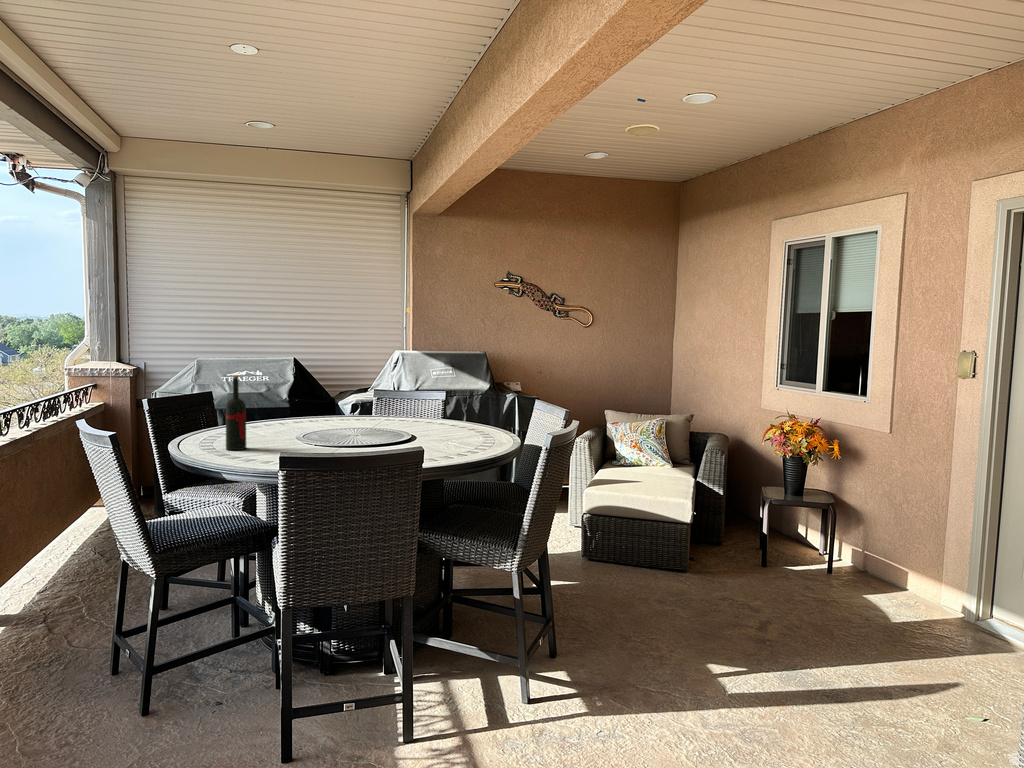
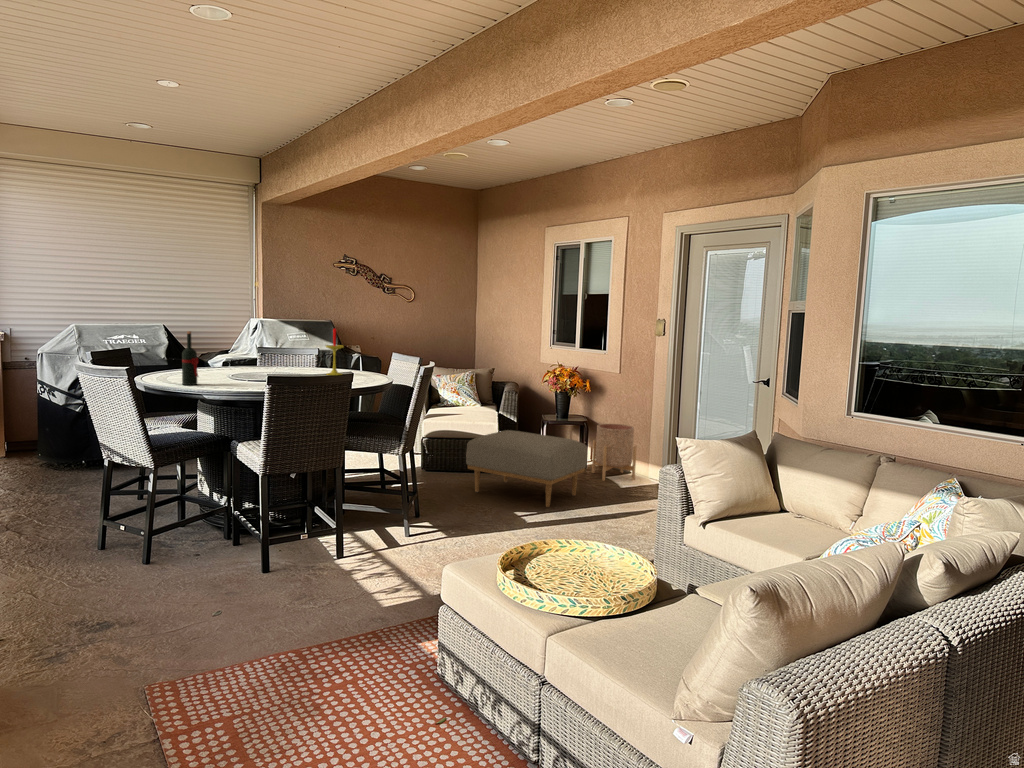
candle: none [437,366,463,434] -> present [326,329,344,375]
planter: none [841,511,920,607] -> present [592,424,637,481]
ottoman: none [638,517,835,656] -> present [466,430,588,507]

